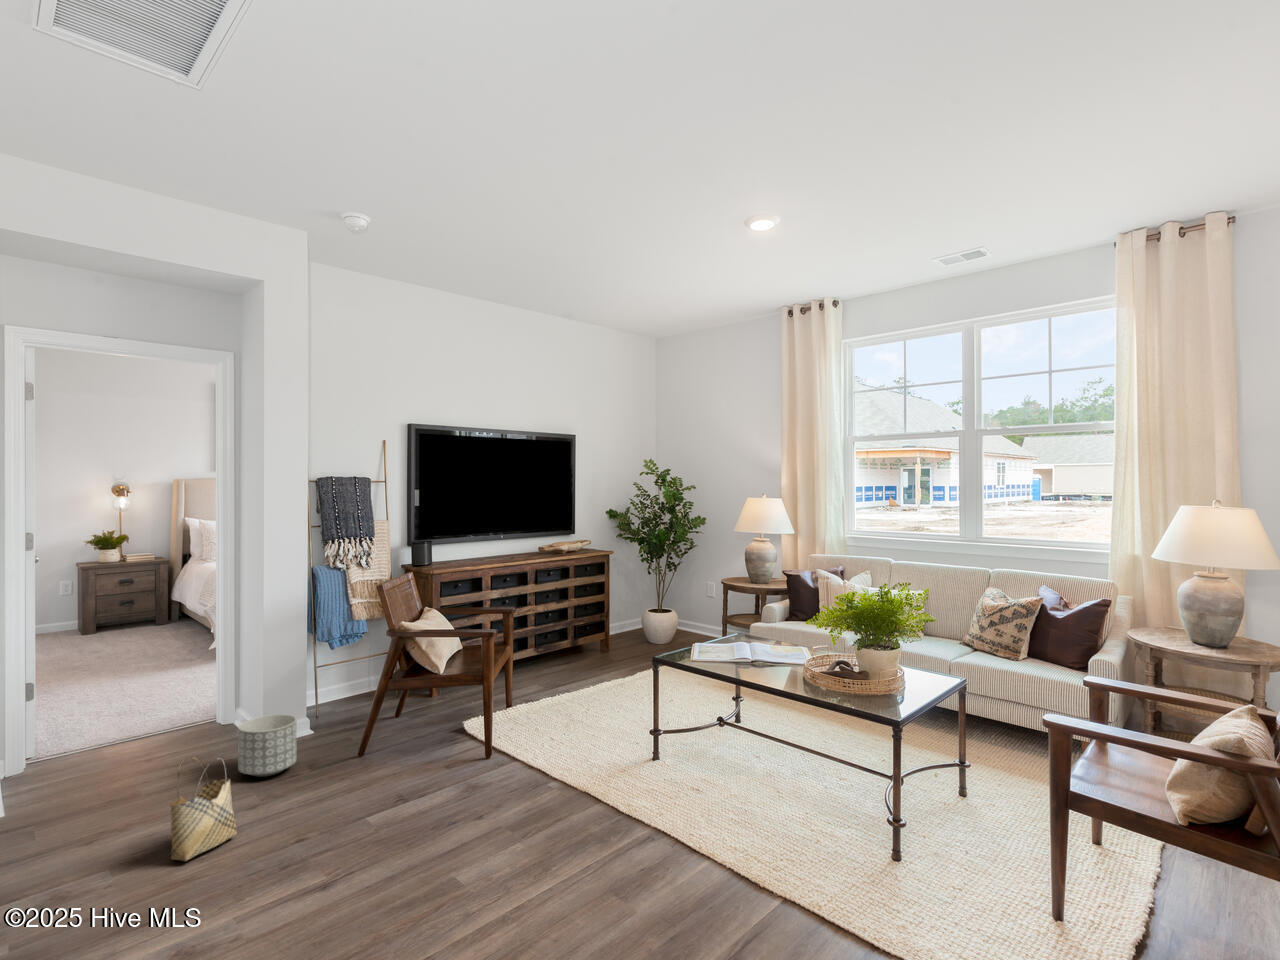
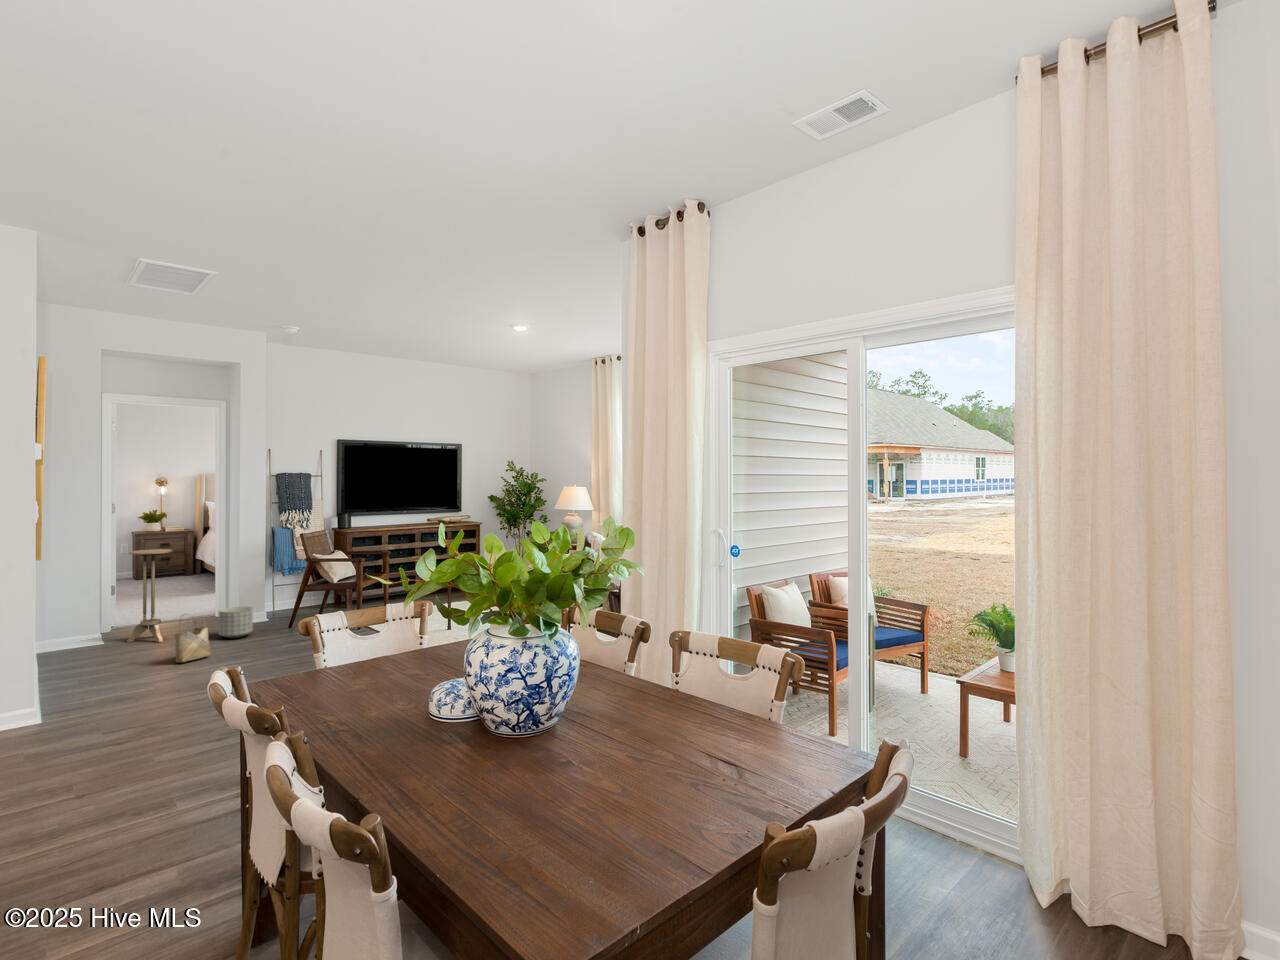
side table: none [73,616,154,792] -> present [127,549,172,642]

